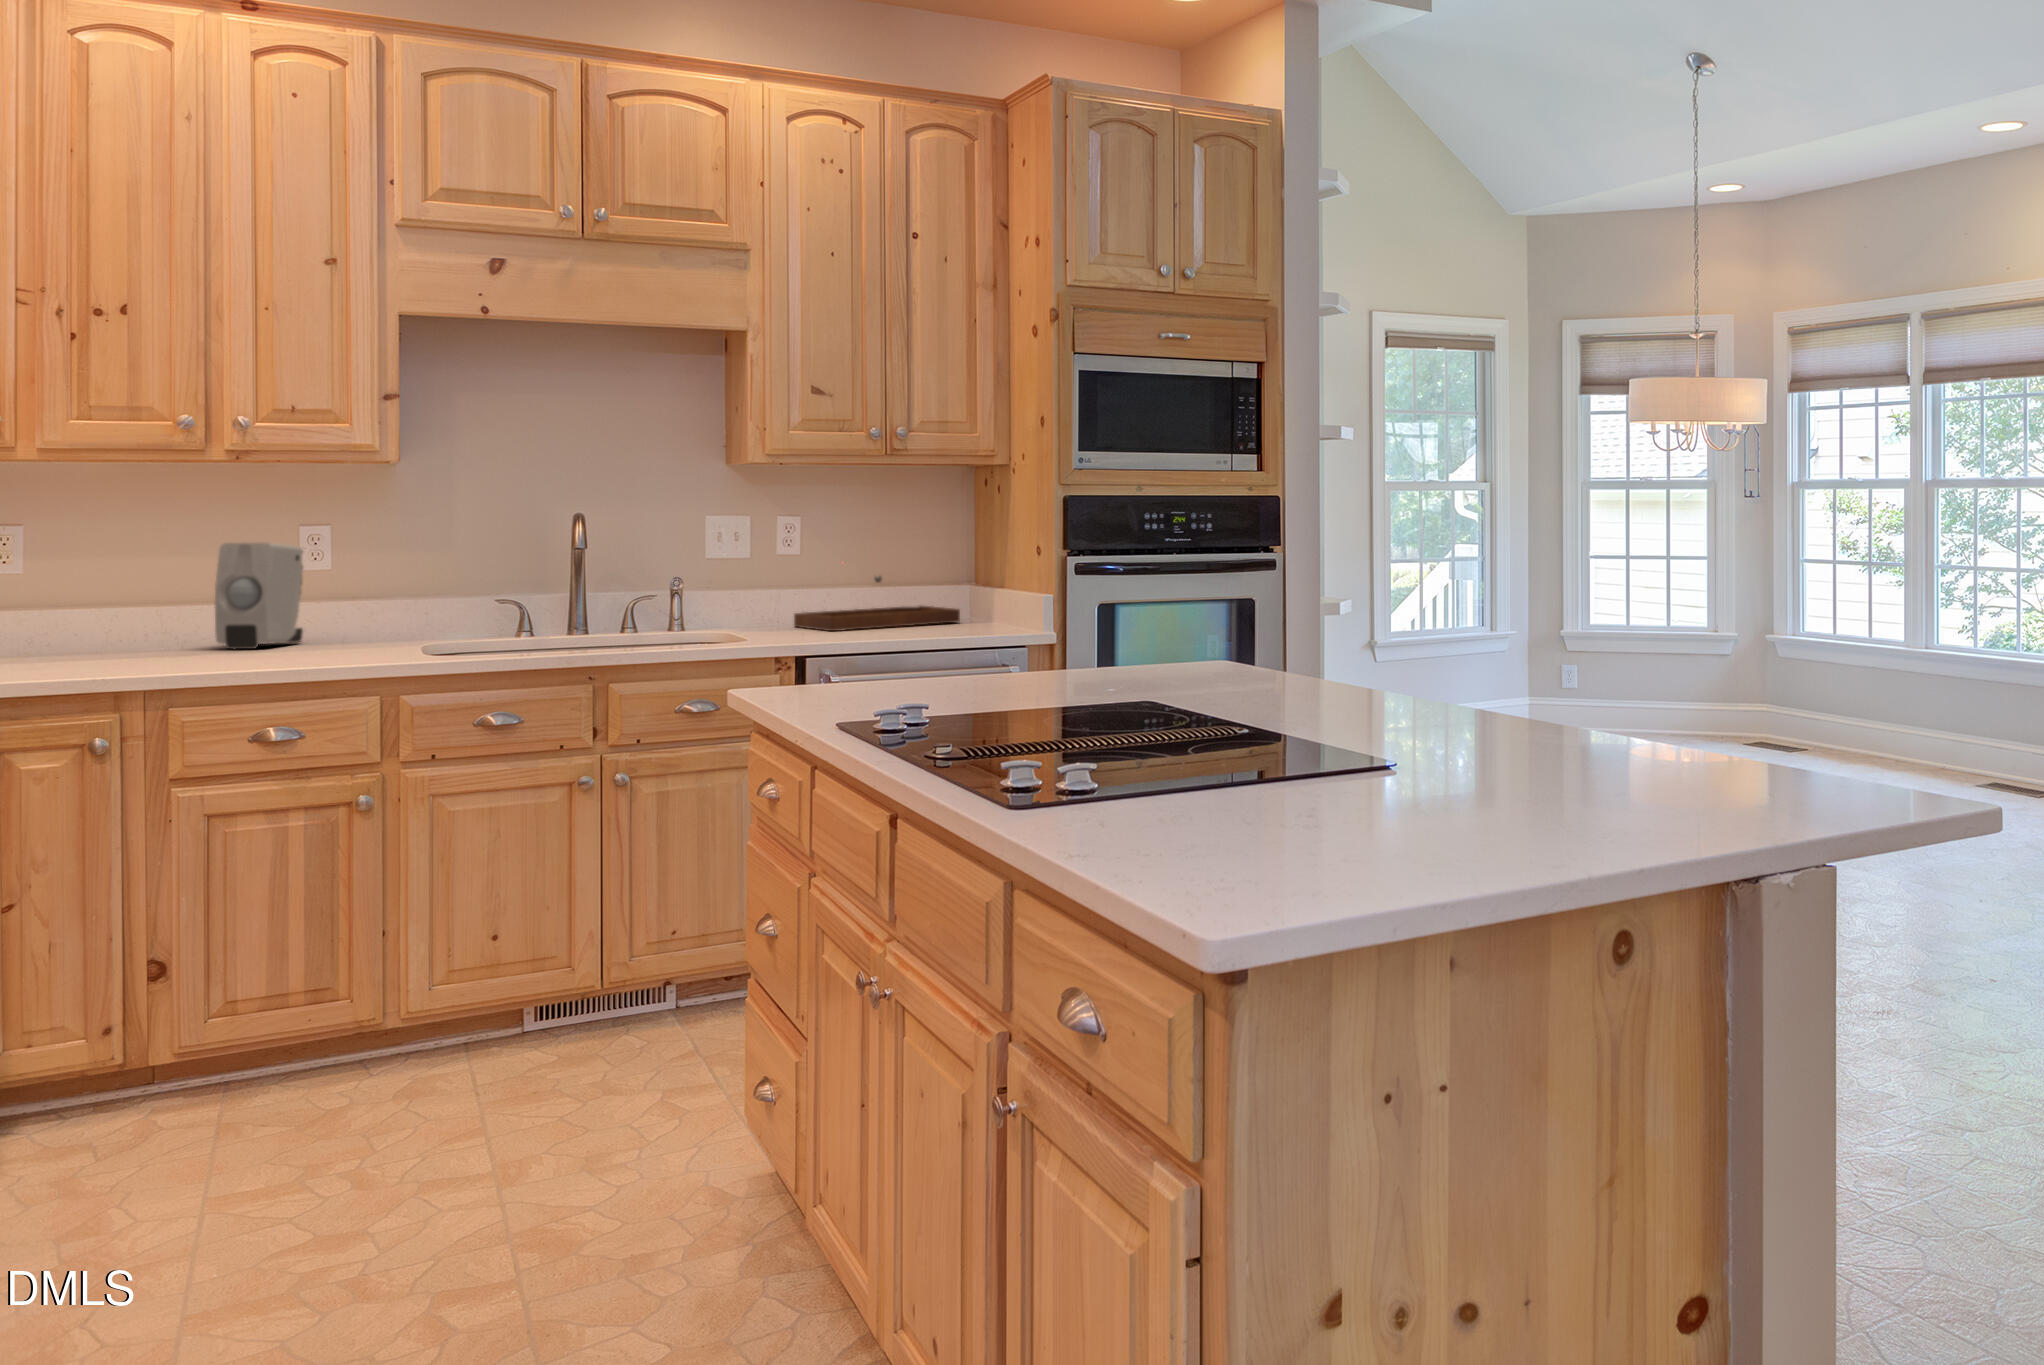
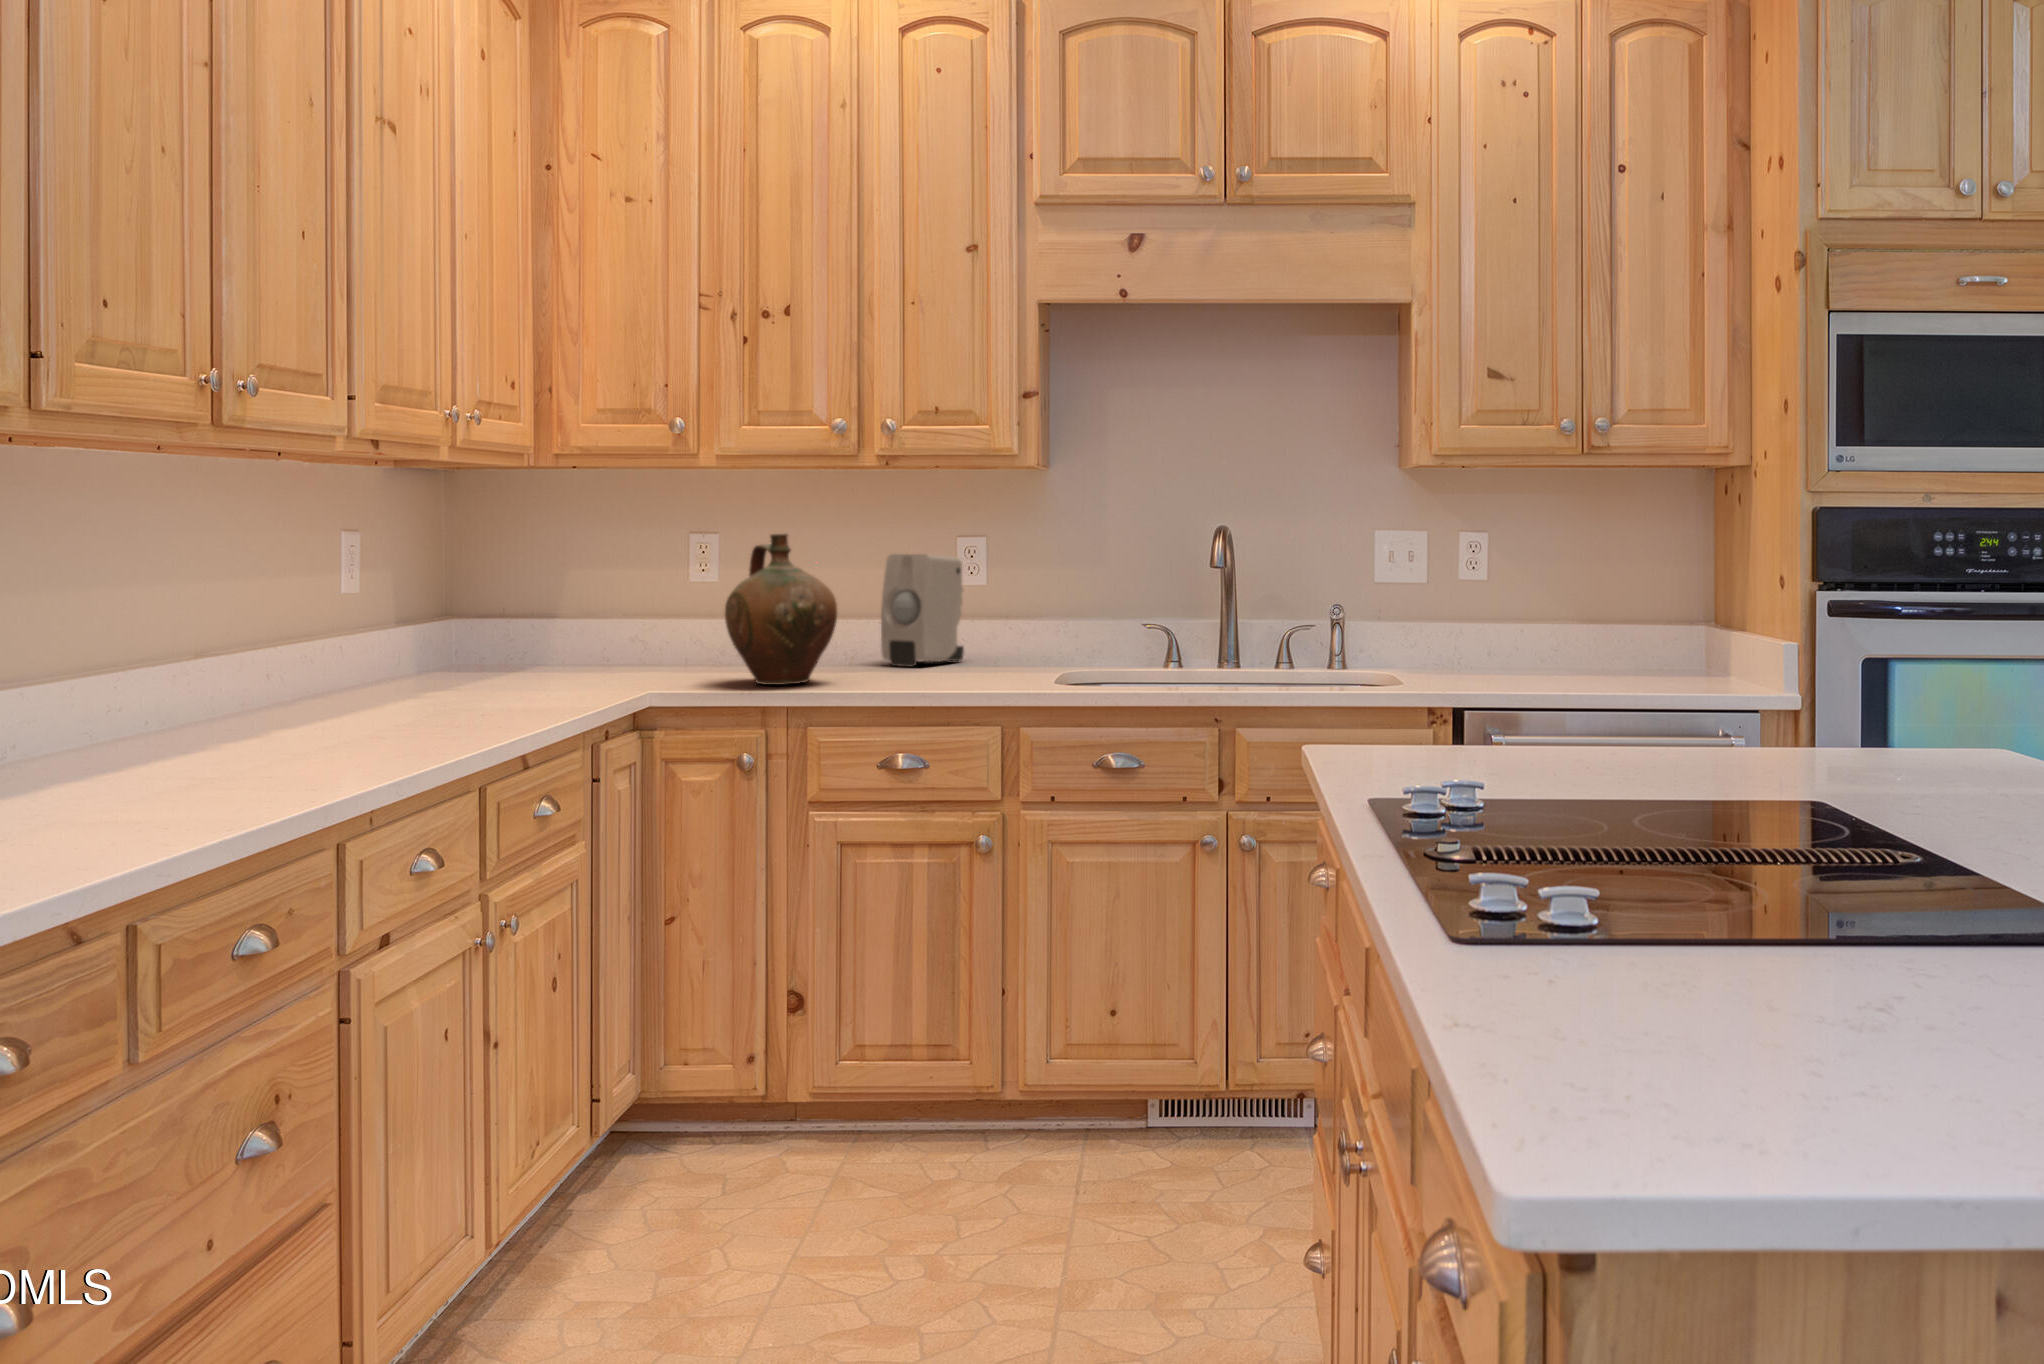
ceramic jug: none [61,523,193,668] -> present [725,534,837,685]
tray: present [794,575,960,631] -> none [1472,606,1679,677]

